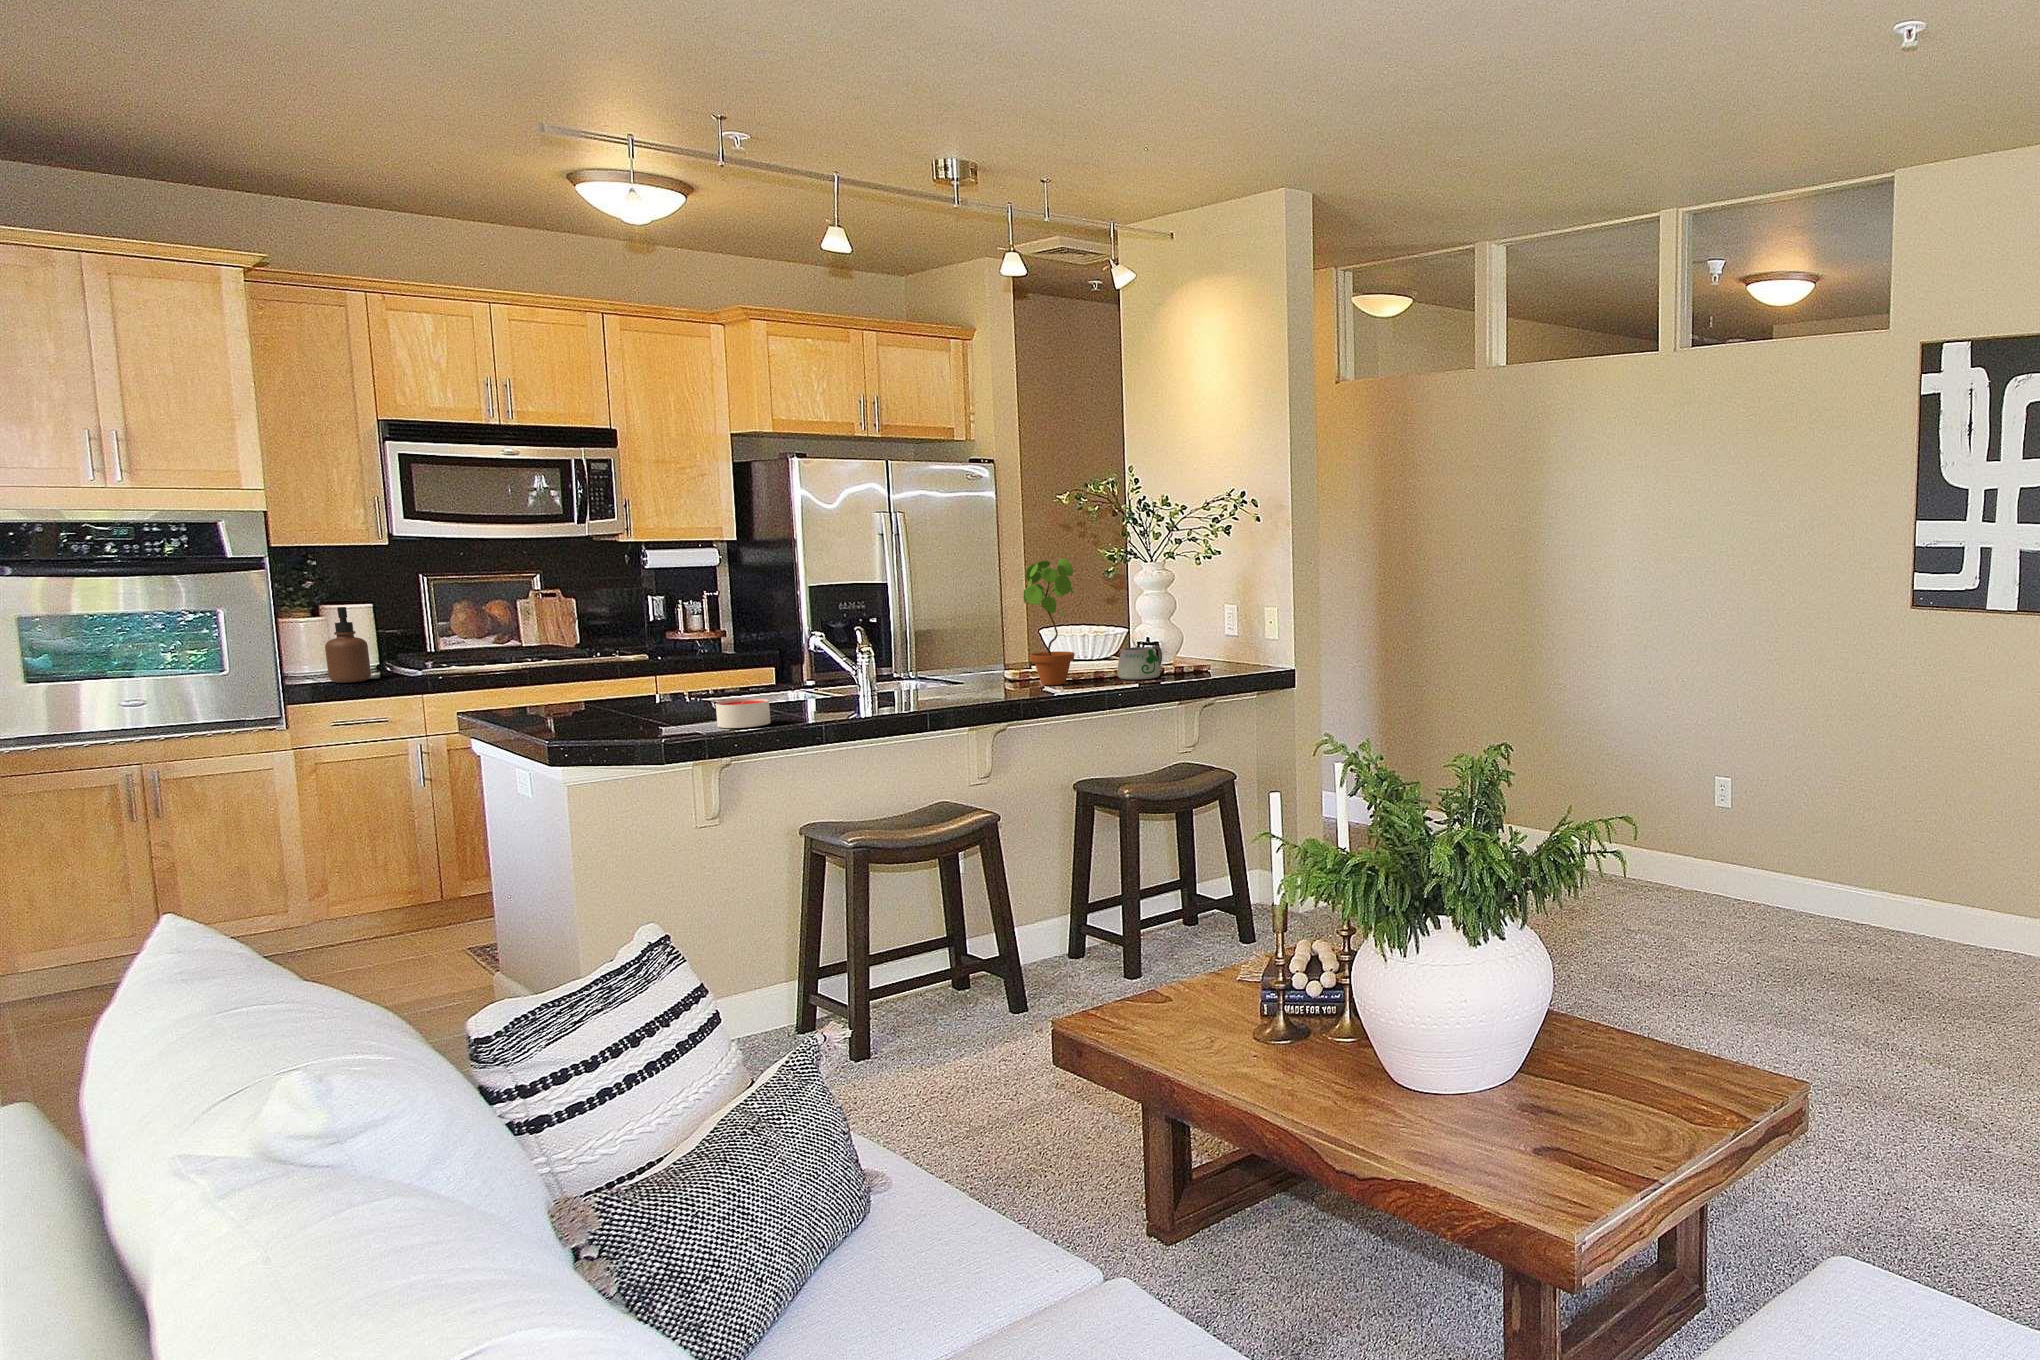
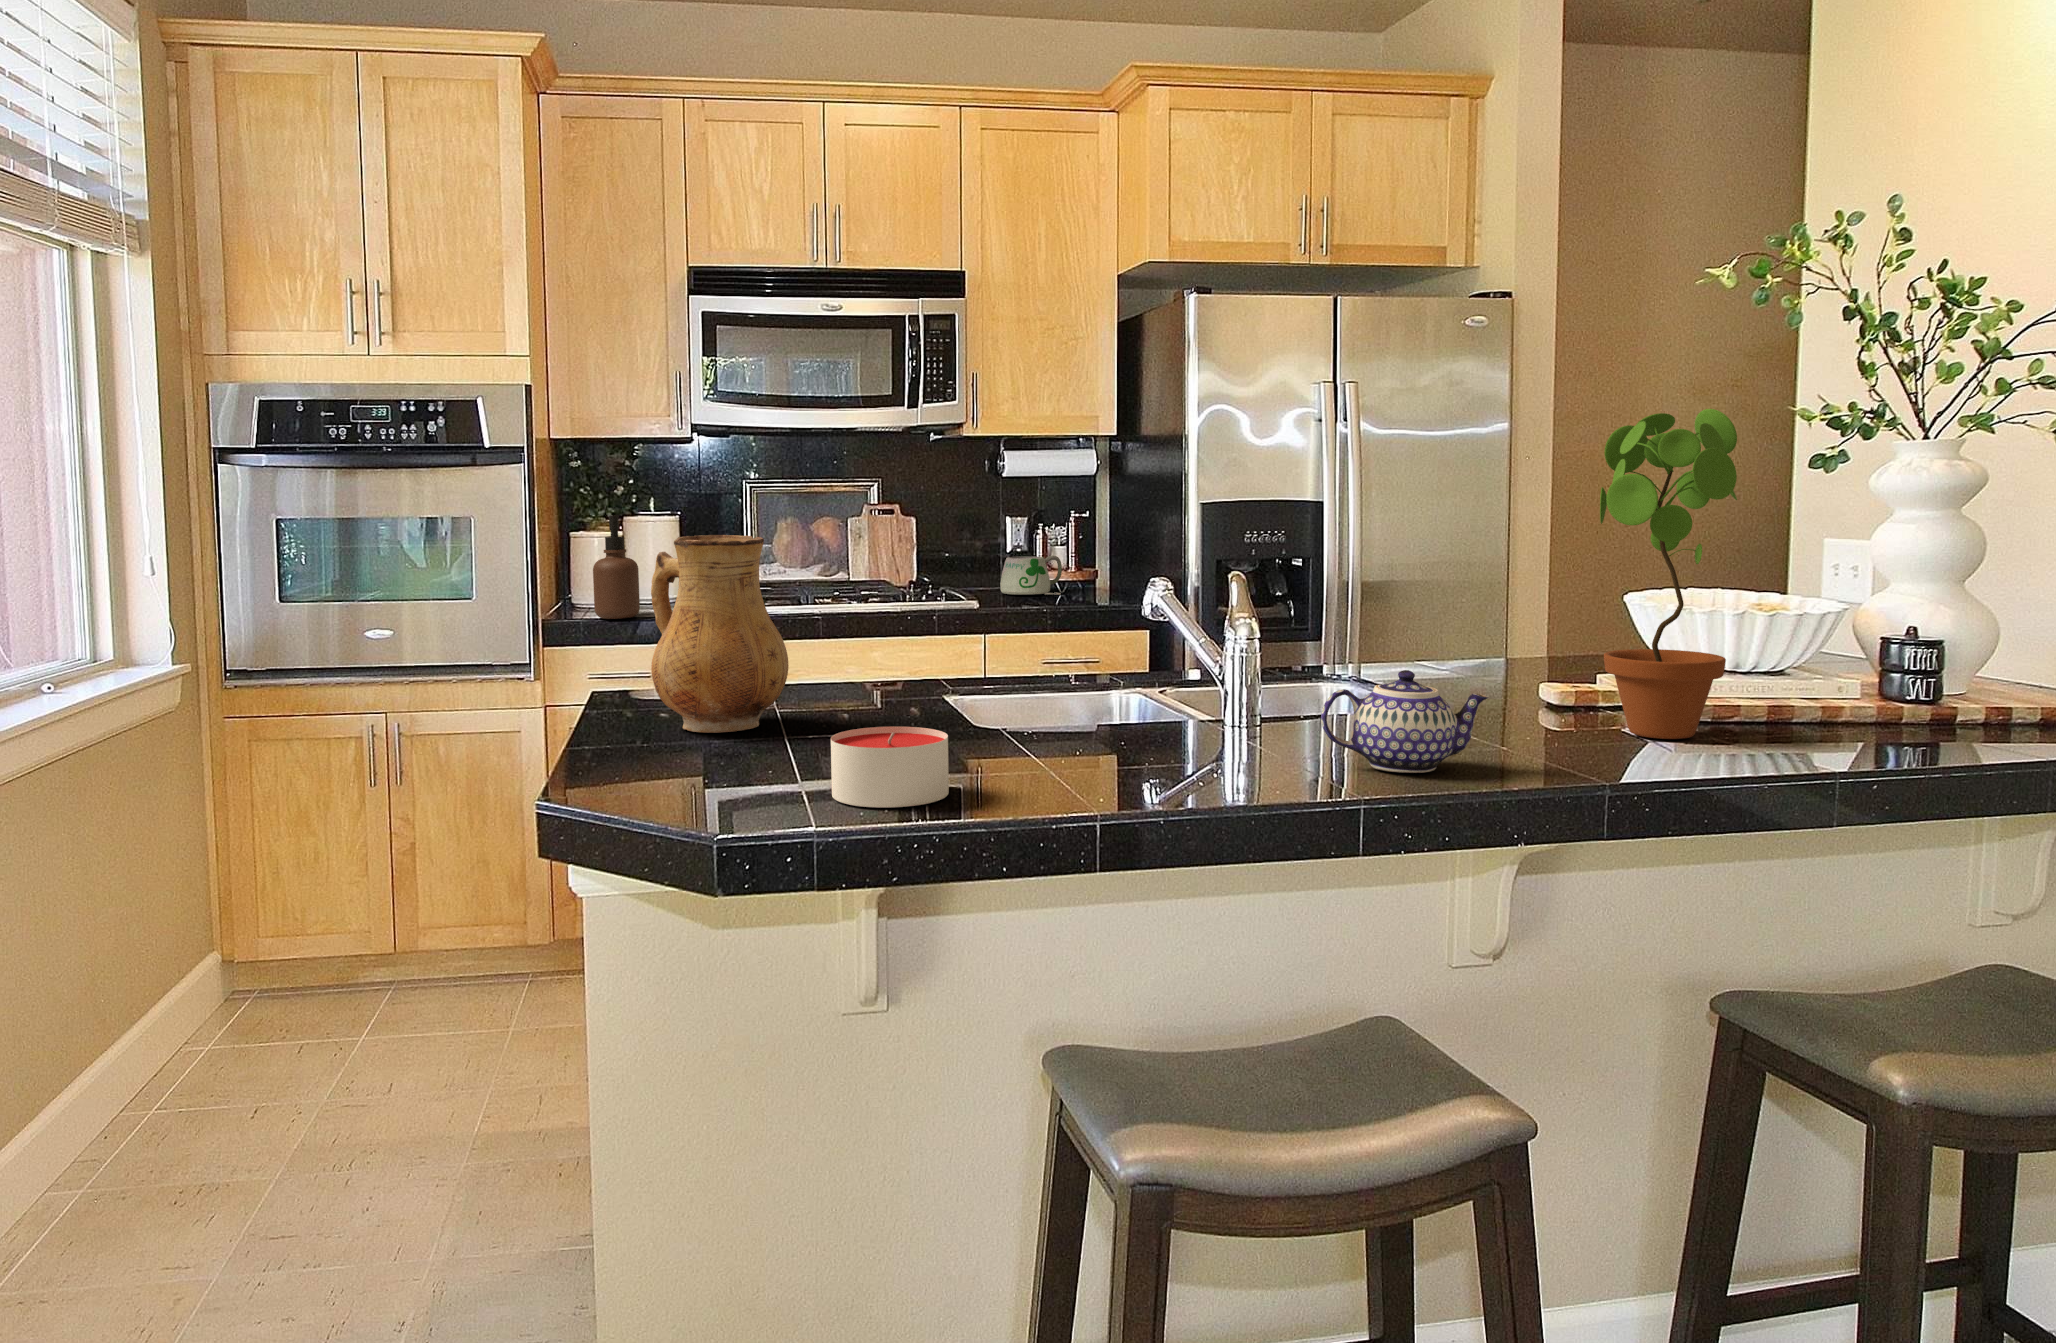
ceramic pitcher: none [556,623,646,719] -> present [651,535,789,733]
mug: present [1117,646,1173,679] -> present [1000,556,1062,594]
teapot: none [918,664,983,702] -> present [1321,670,1489,773]

